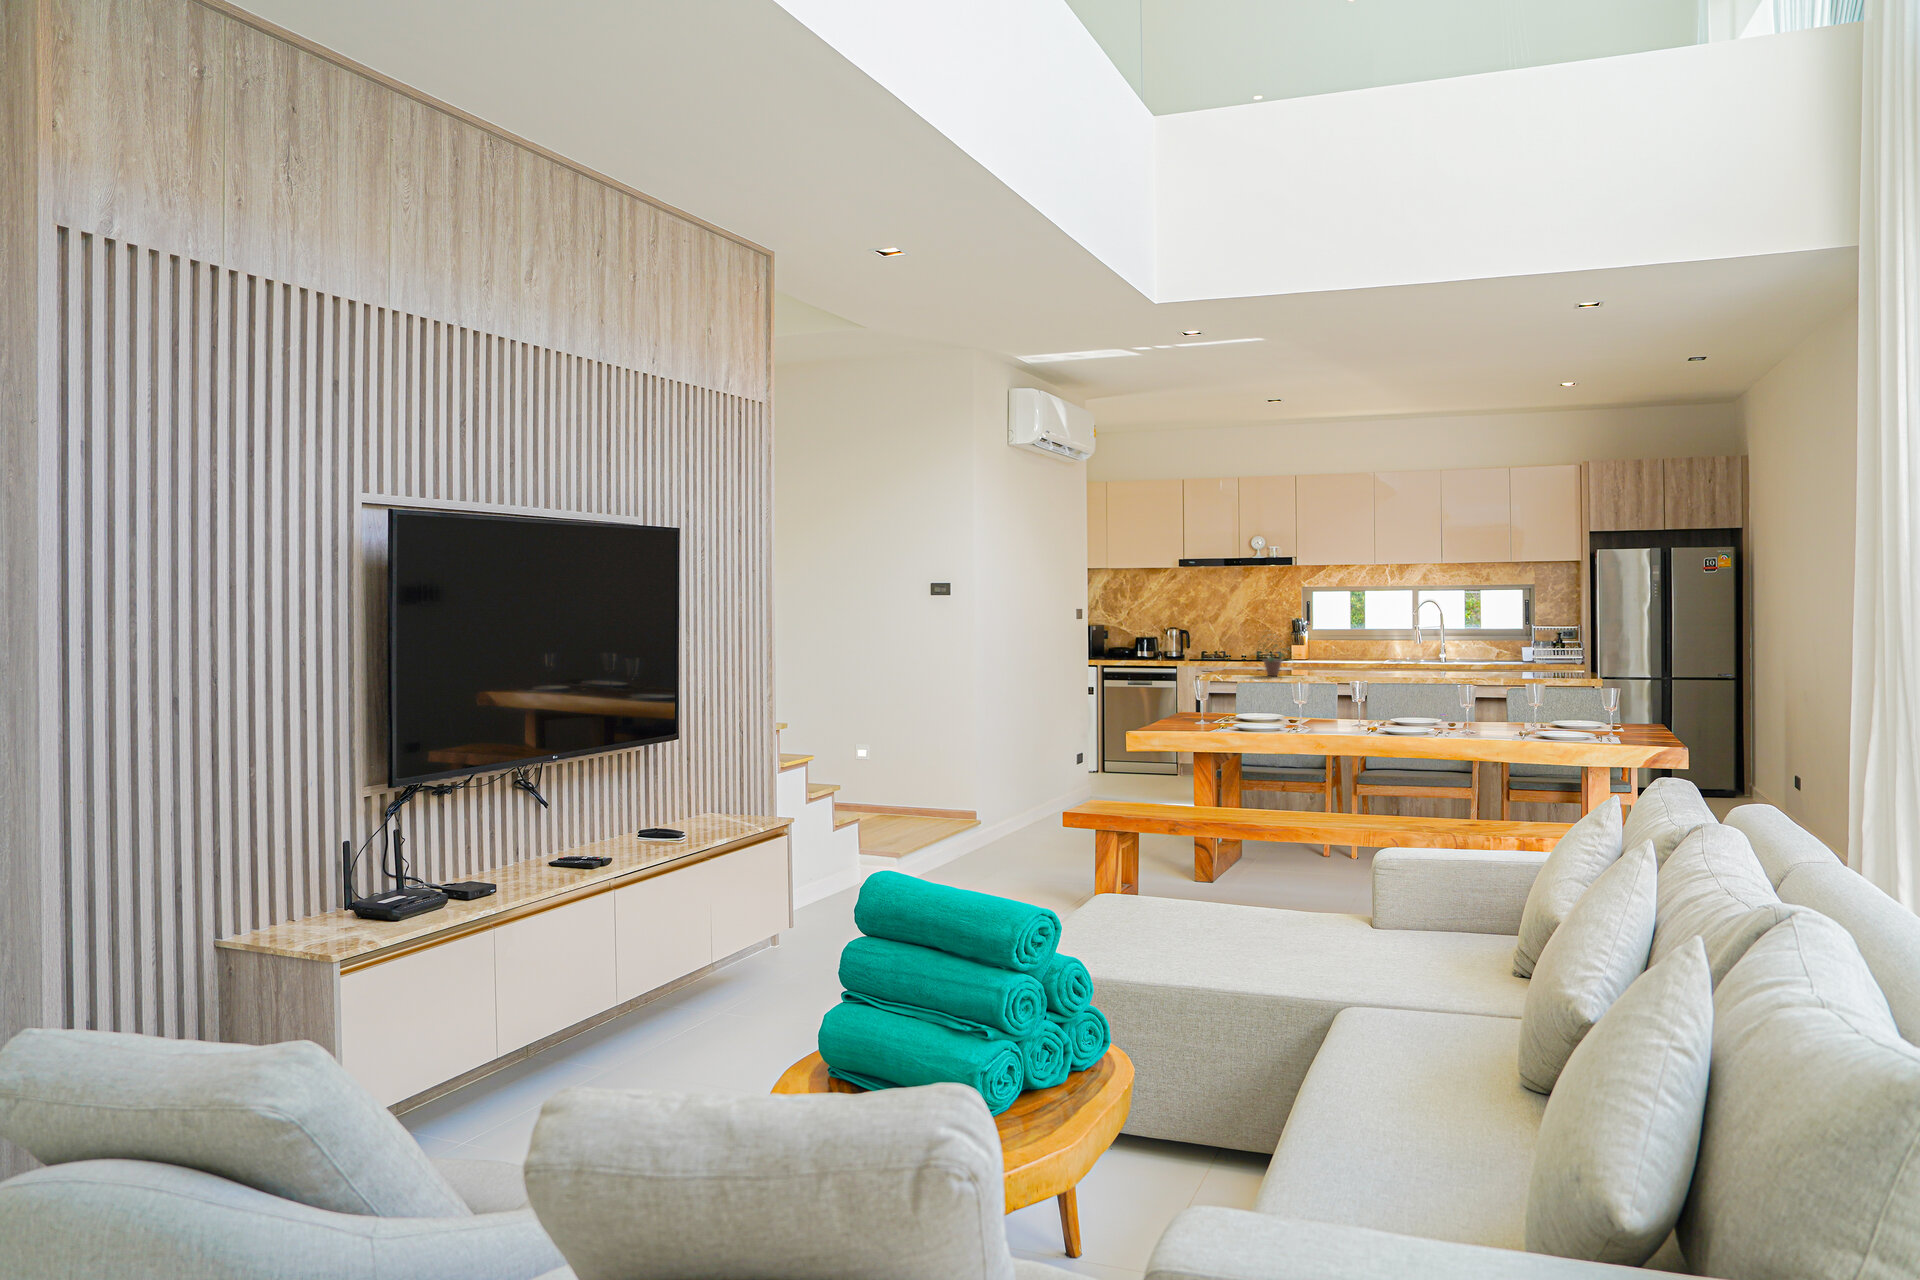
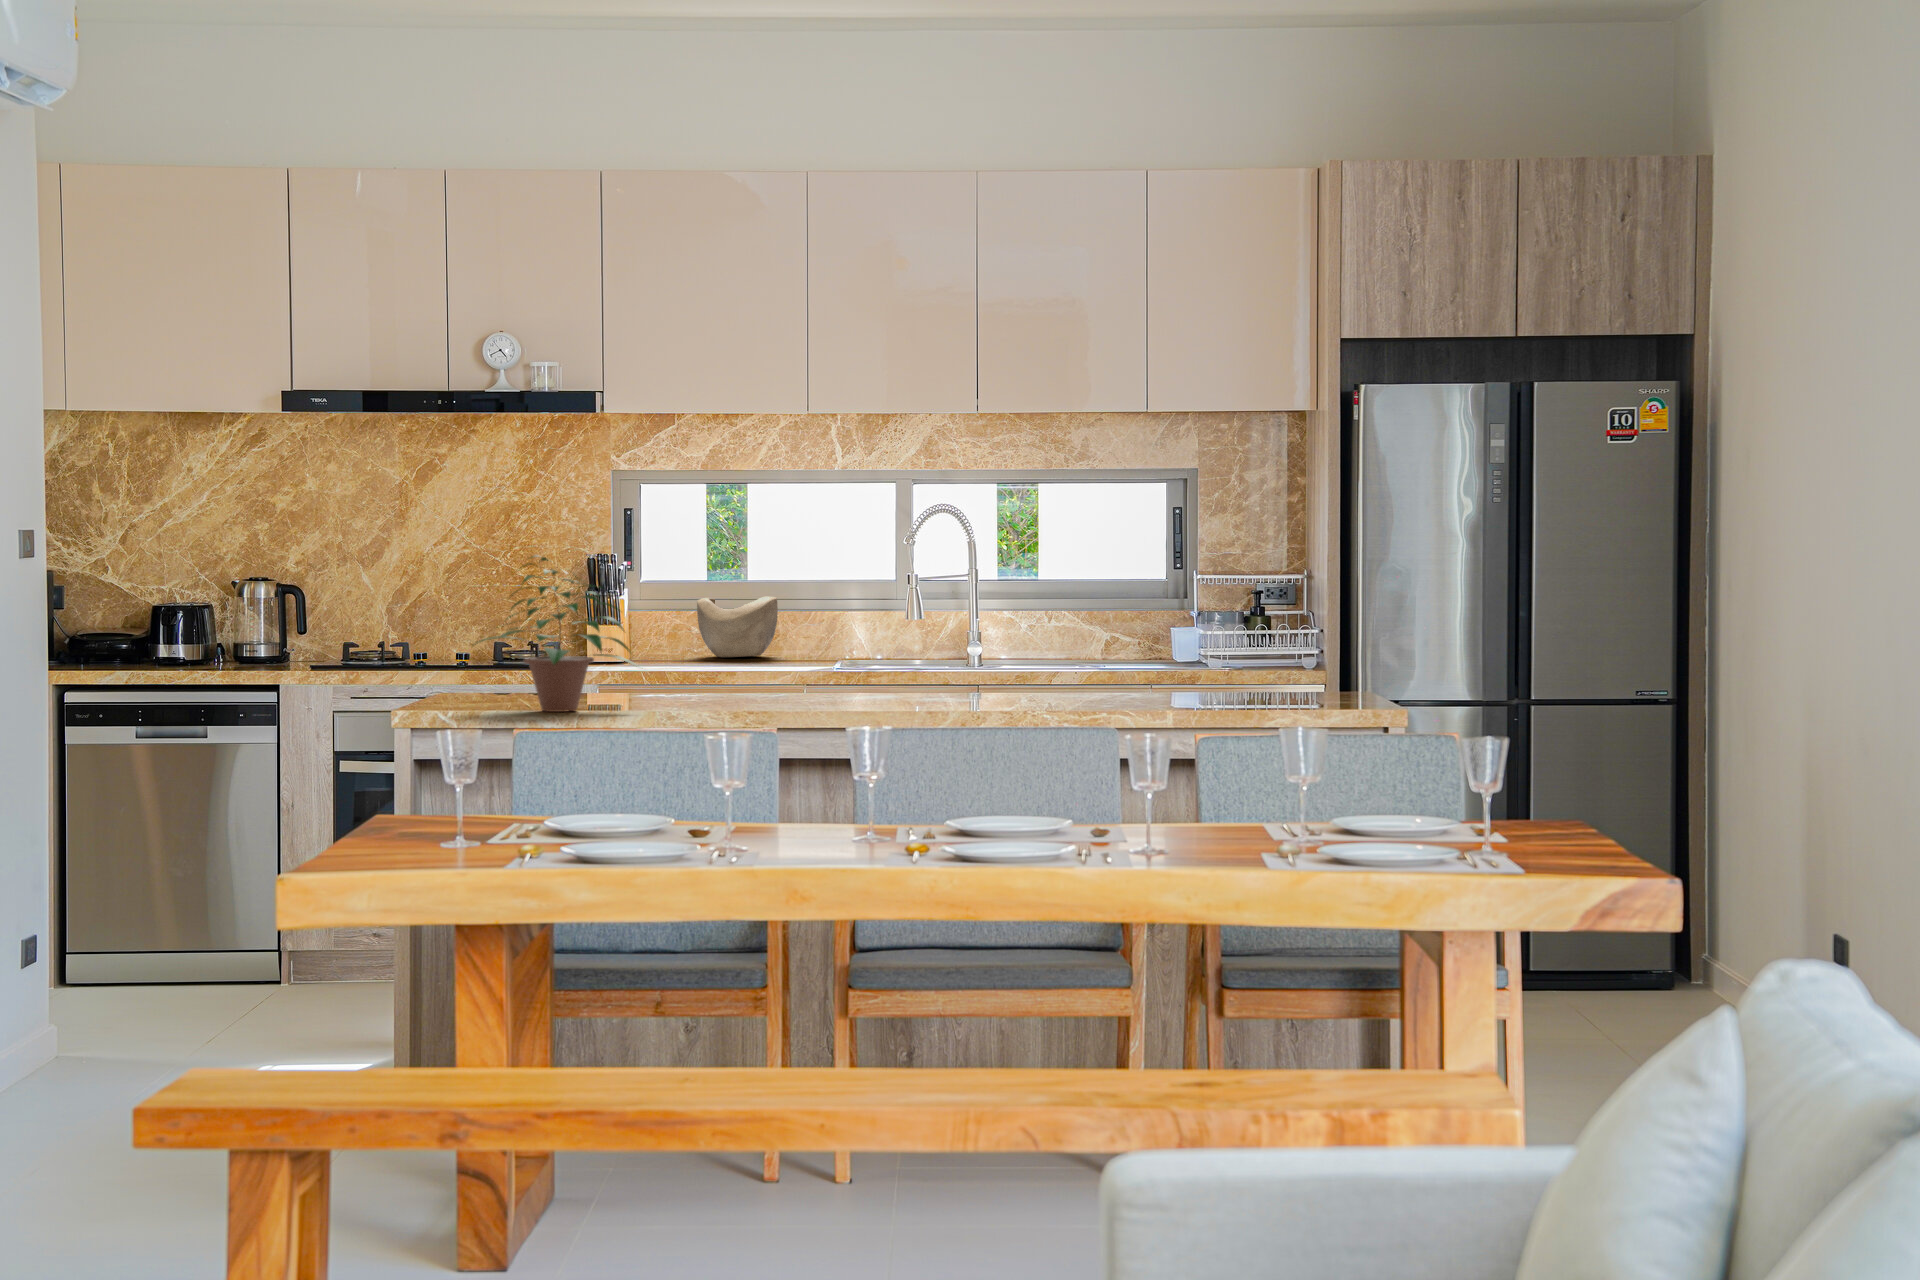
decorative bowl: none [1332,634,1364,657] -> present [697,597,778,657]

